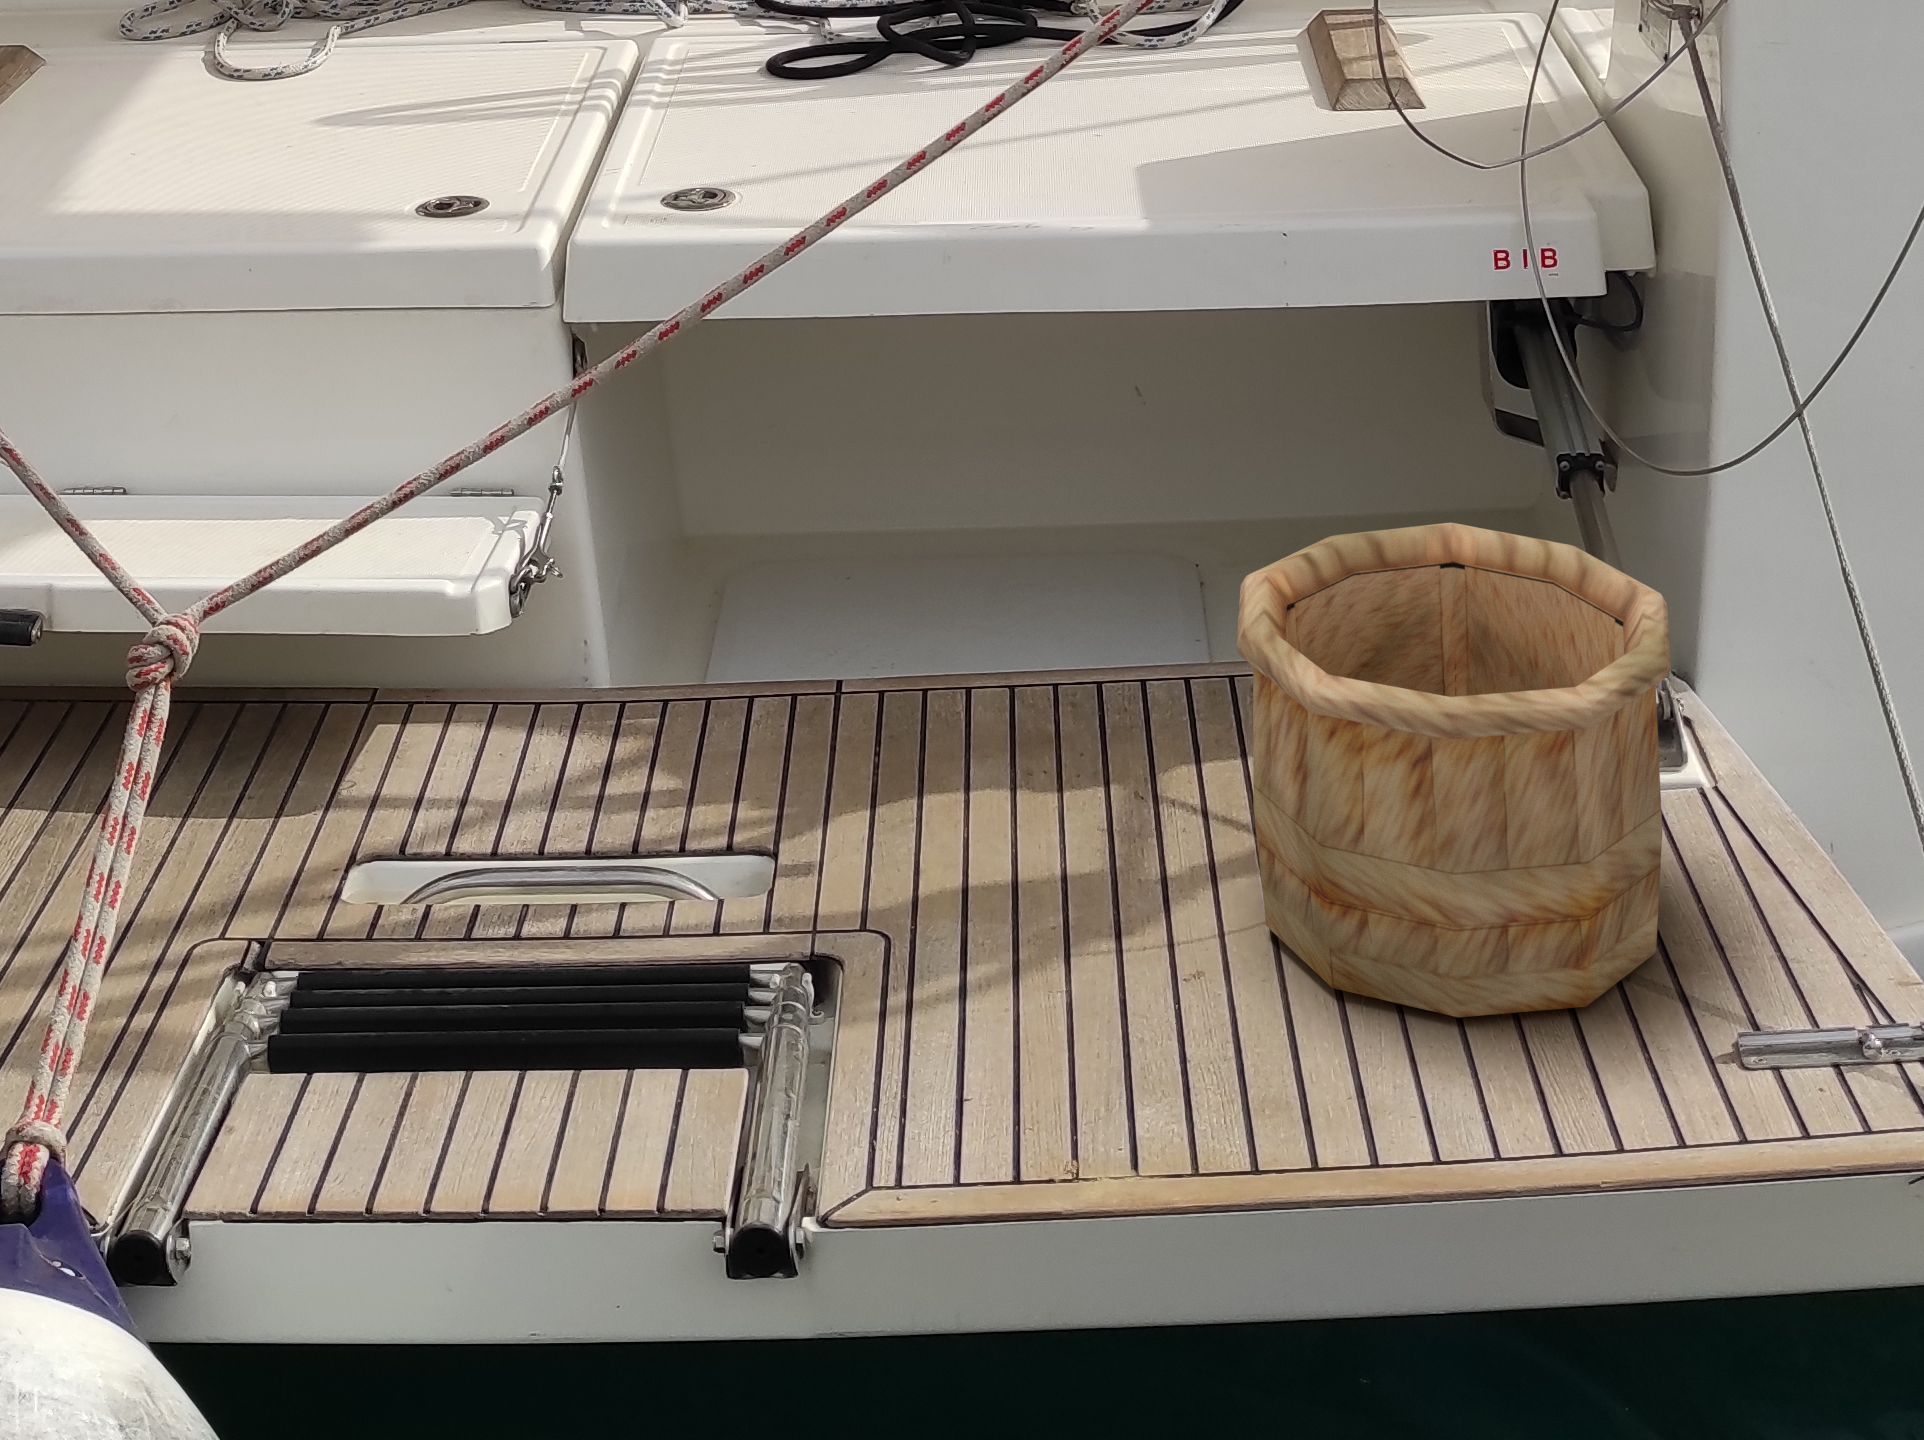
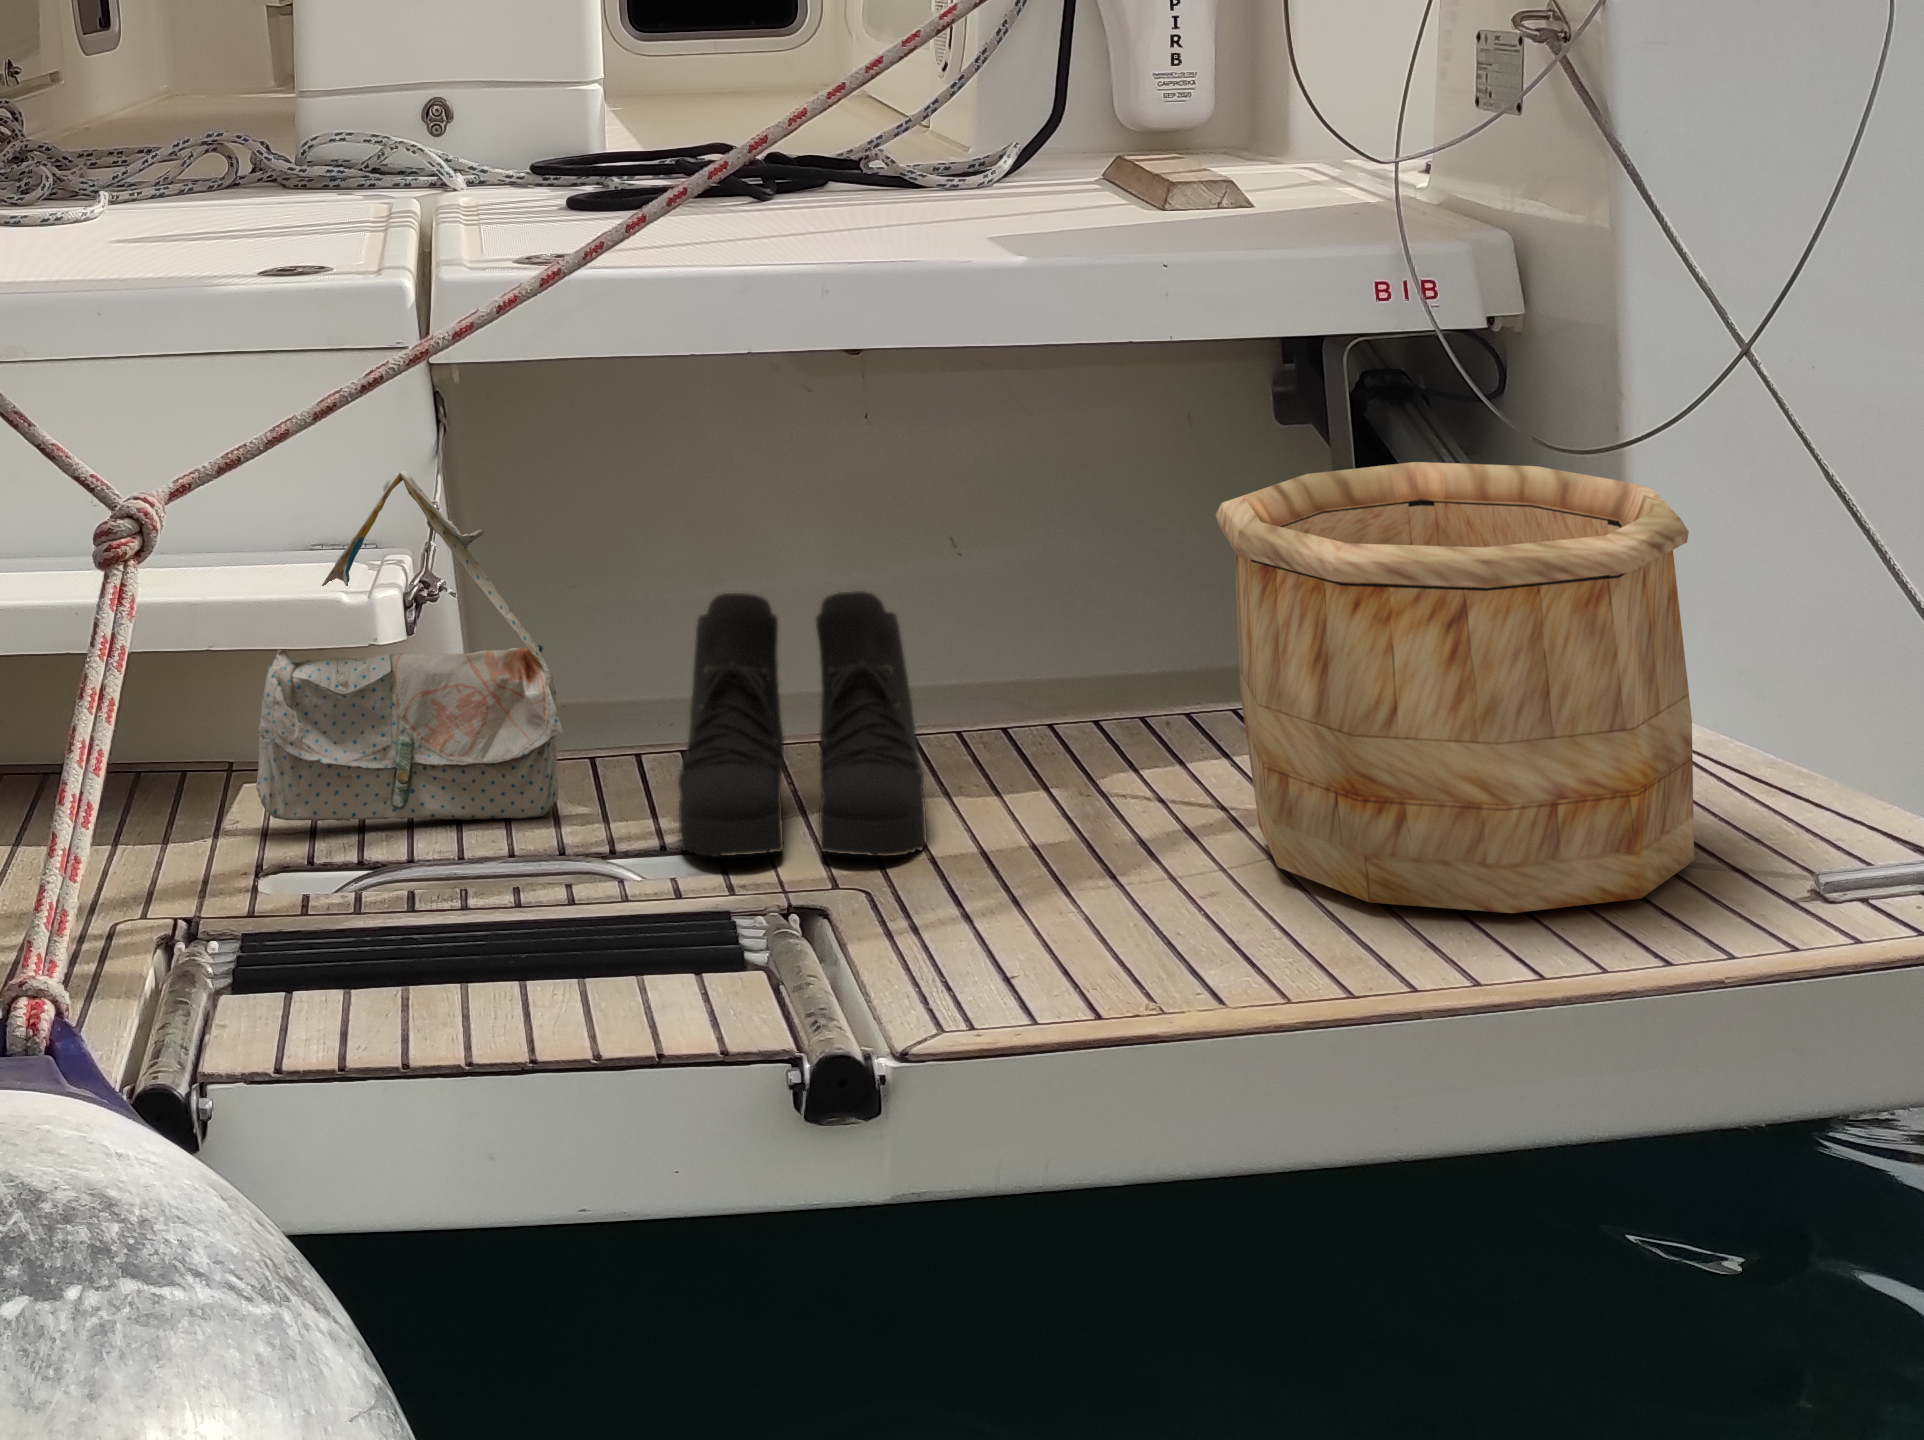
bag: none [372,453,653,766] -> present [256,471,563,821]
boots: none [740,580,978,867] -> present [678,591,927,857]

